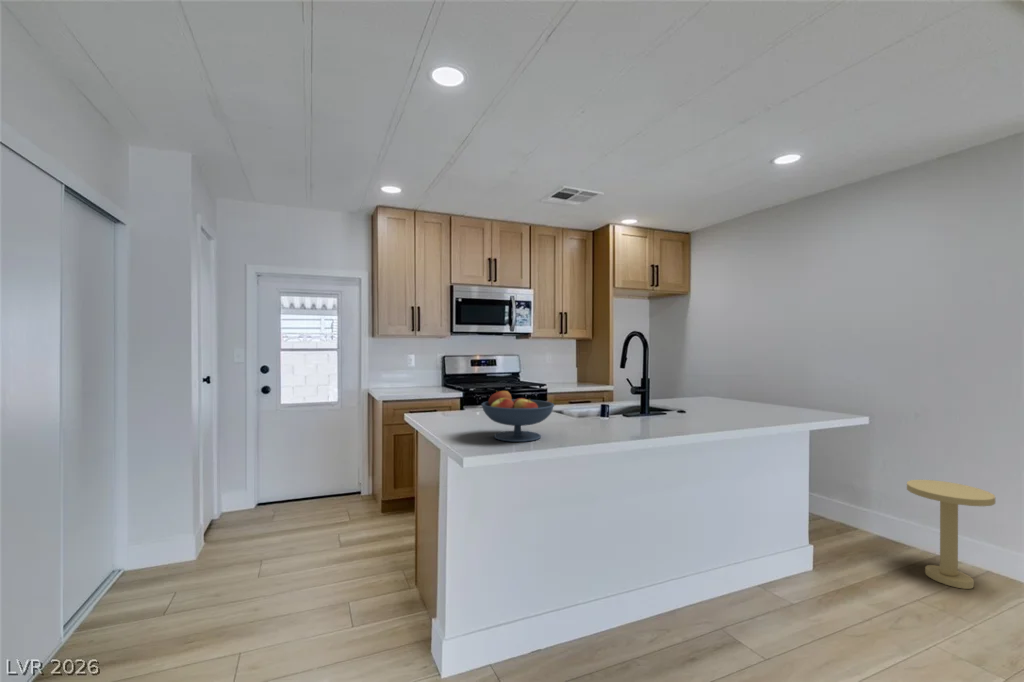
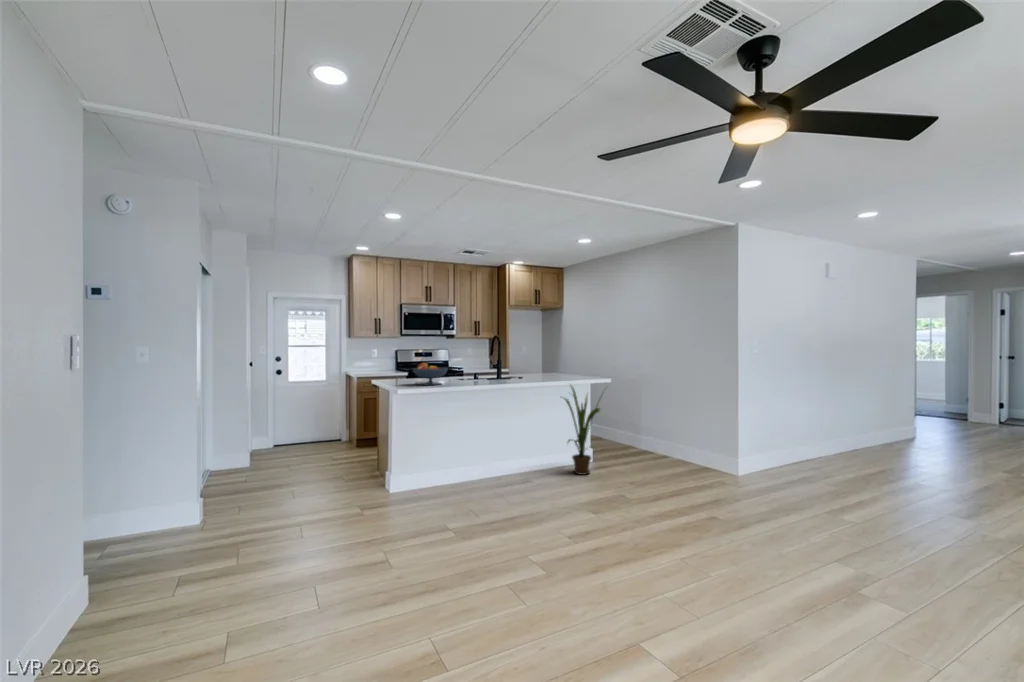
house plant: none [772,426,900,632] -> present [561,386,600,475]
side table: present [907,480,995,589] -> none [642,411,677,462]

